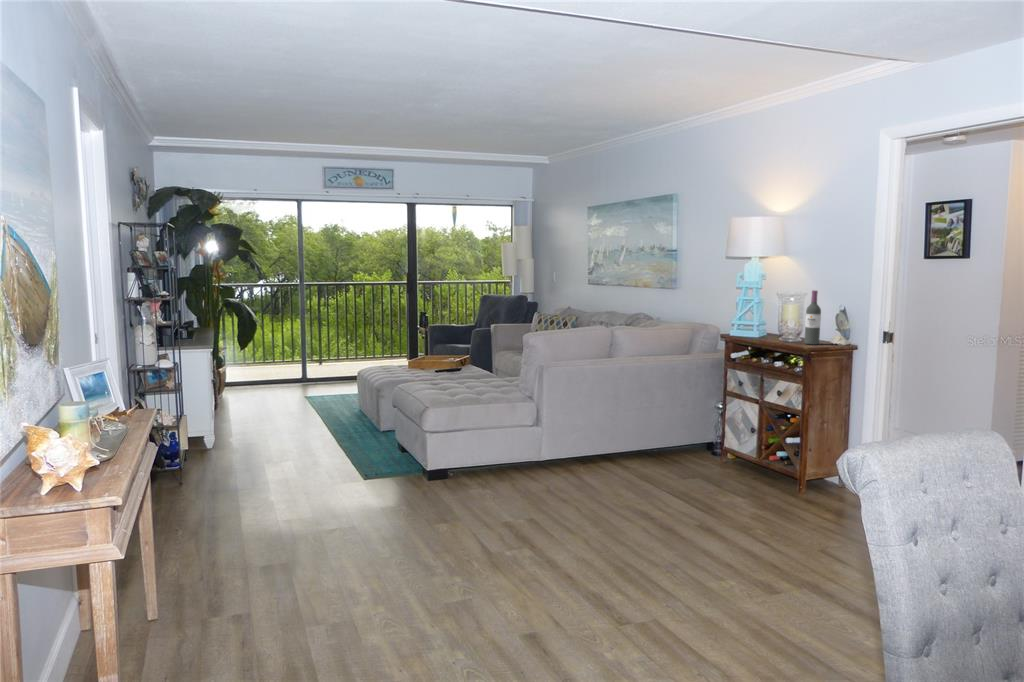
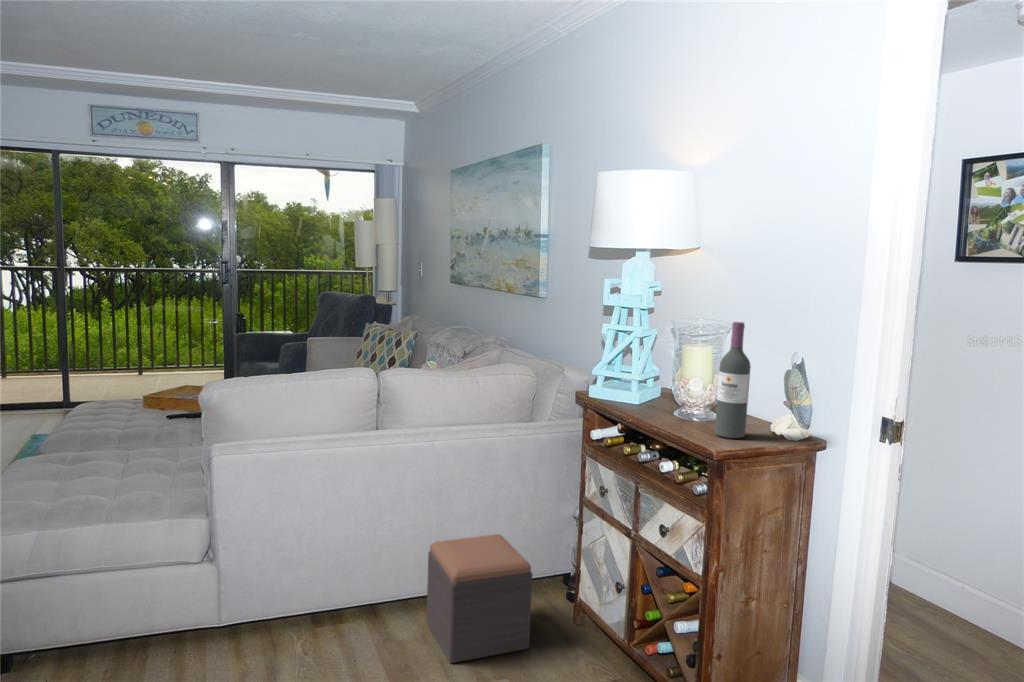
footstool: none [642,414,704,474] -> present [426,534,533,663]

